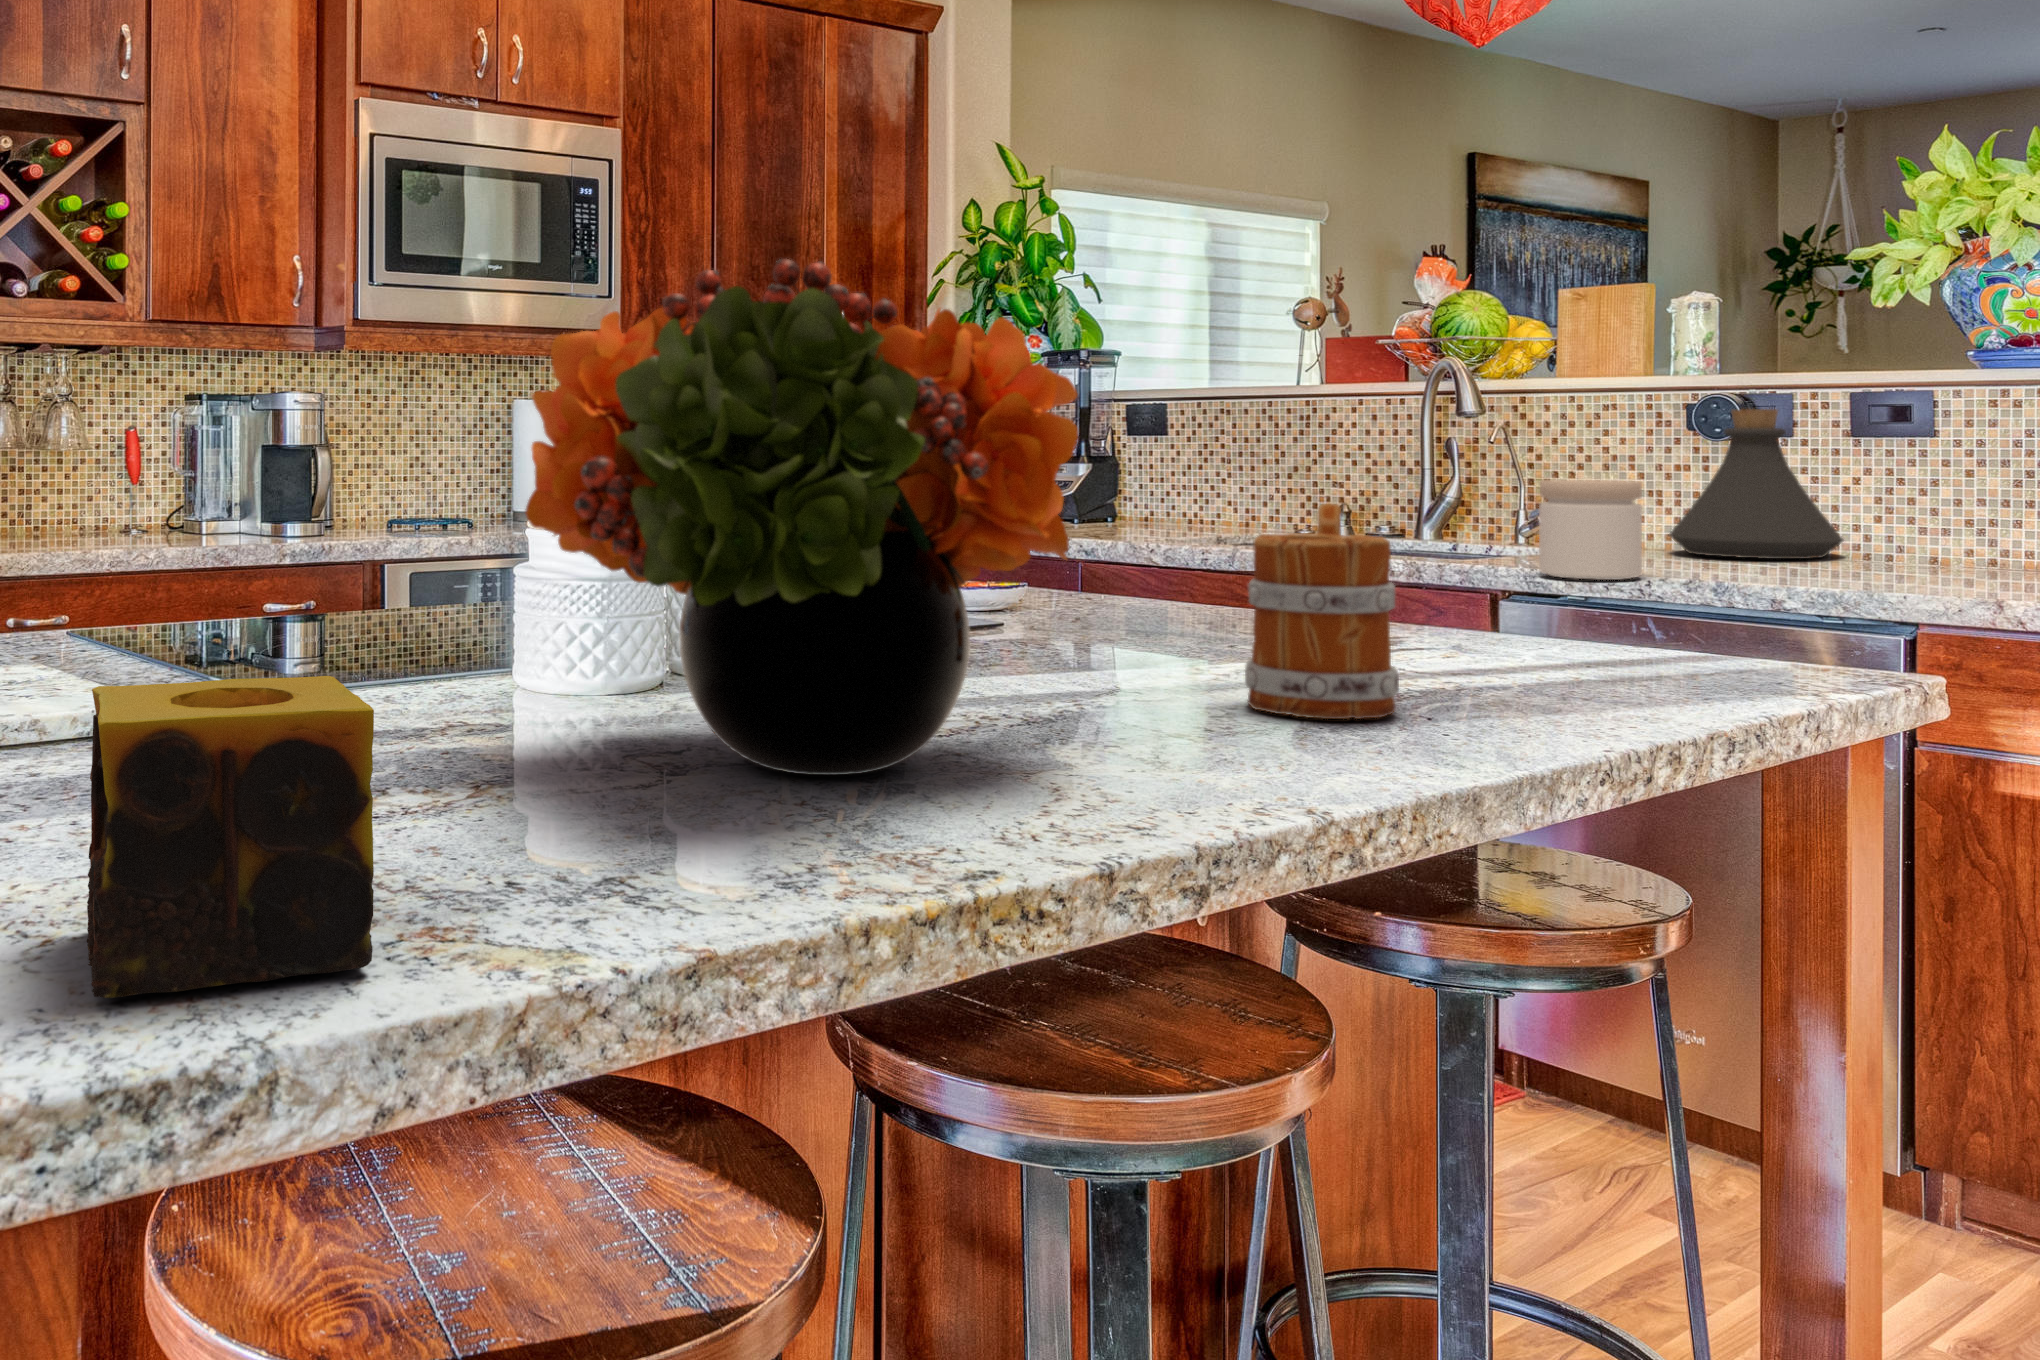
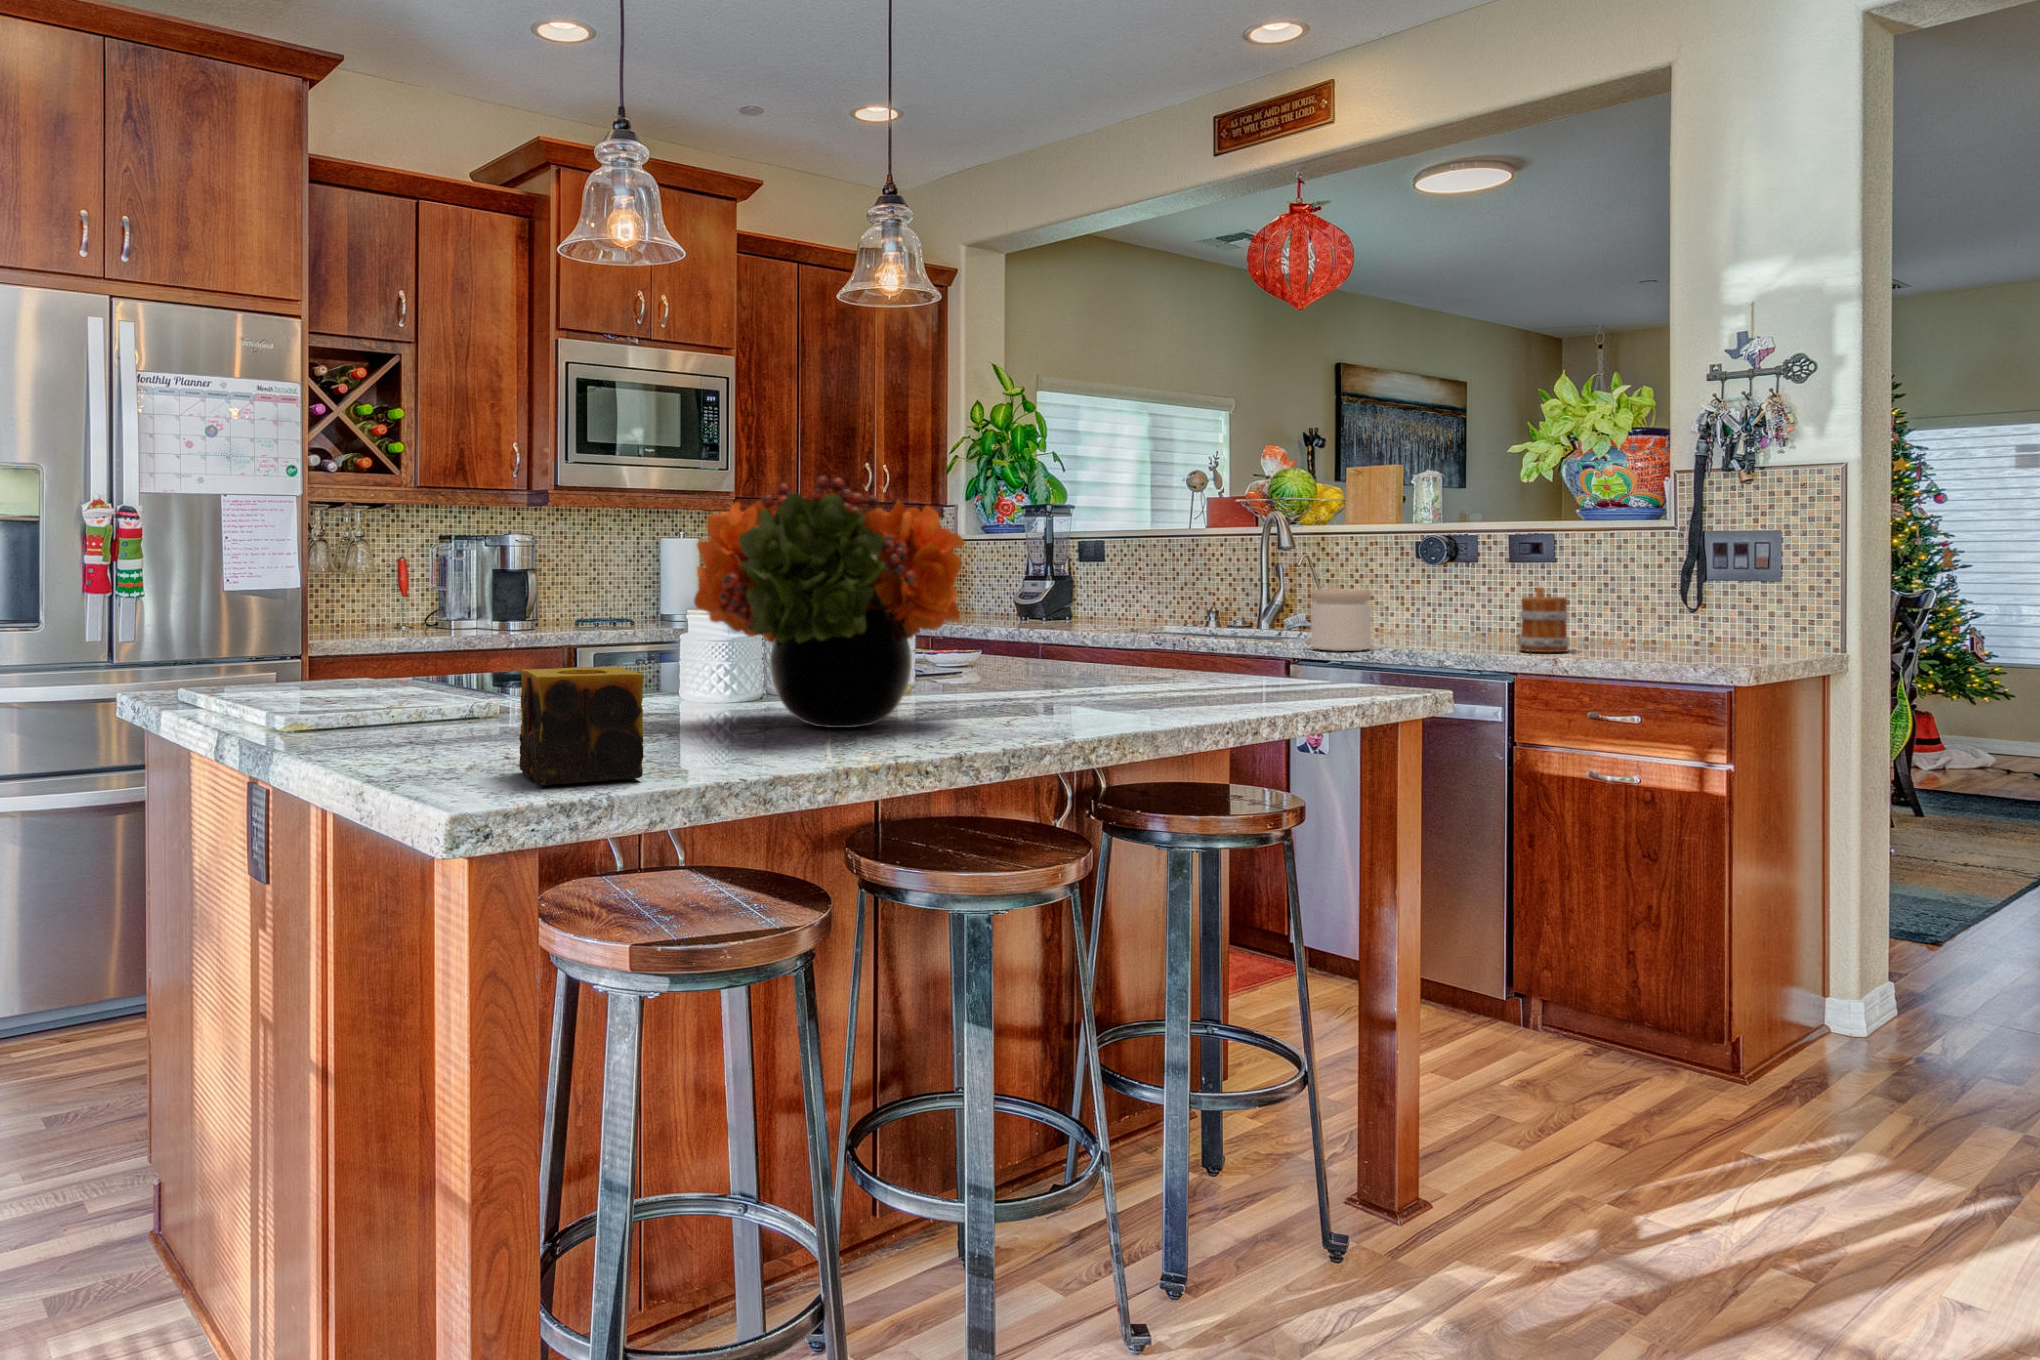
bottle: present [1668,409,1843,559] -> none [1401,545,1504,639]
mug: present [1245,503,1399,719] -> present [1518,588,1570,652]

